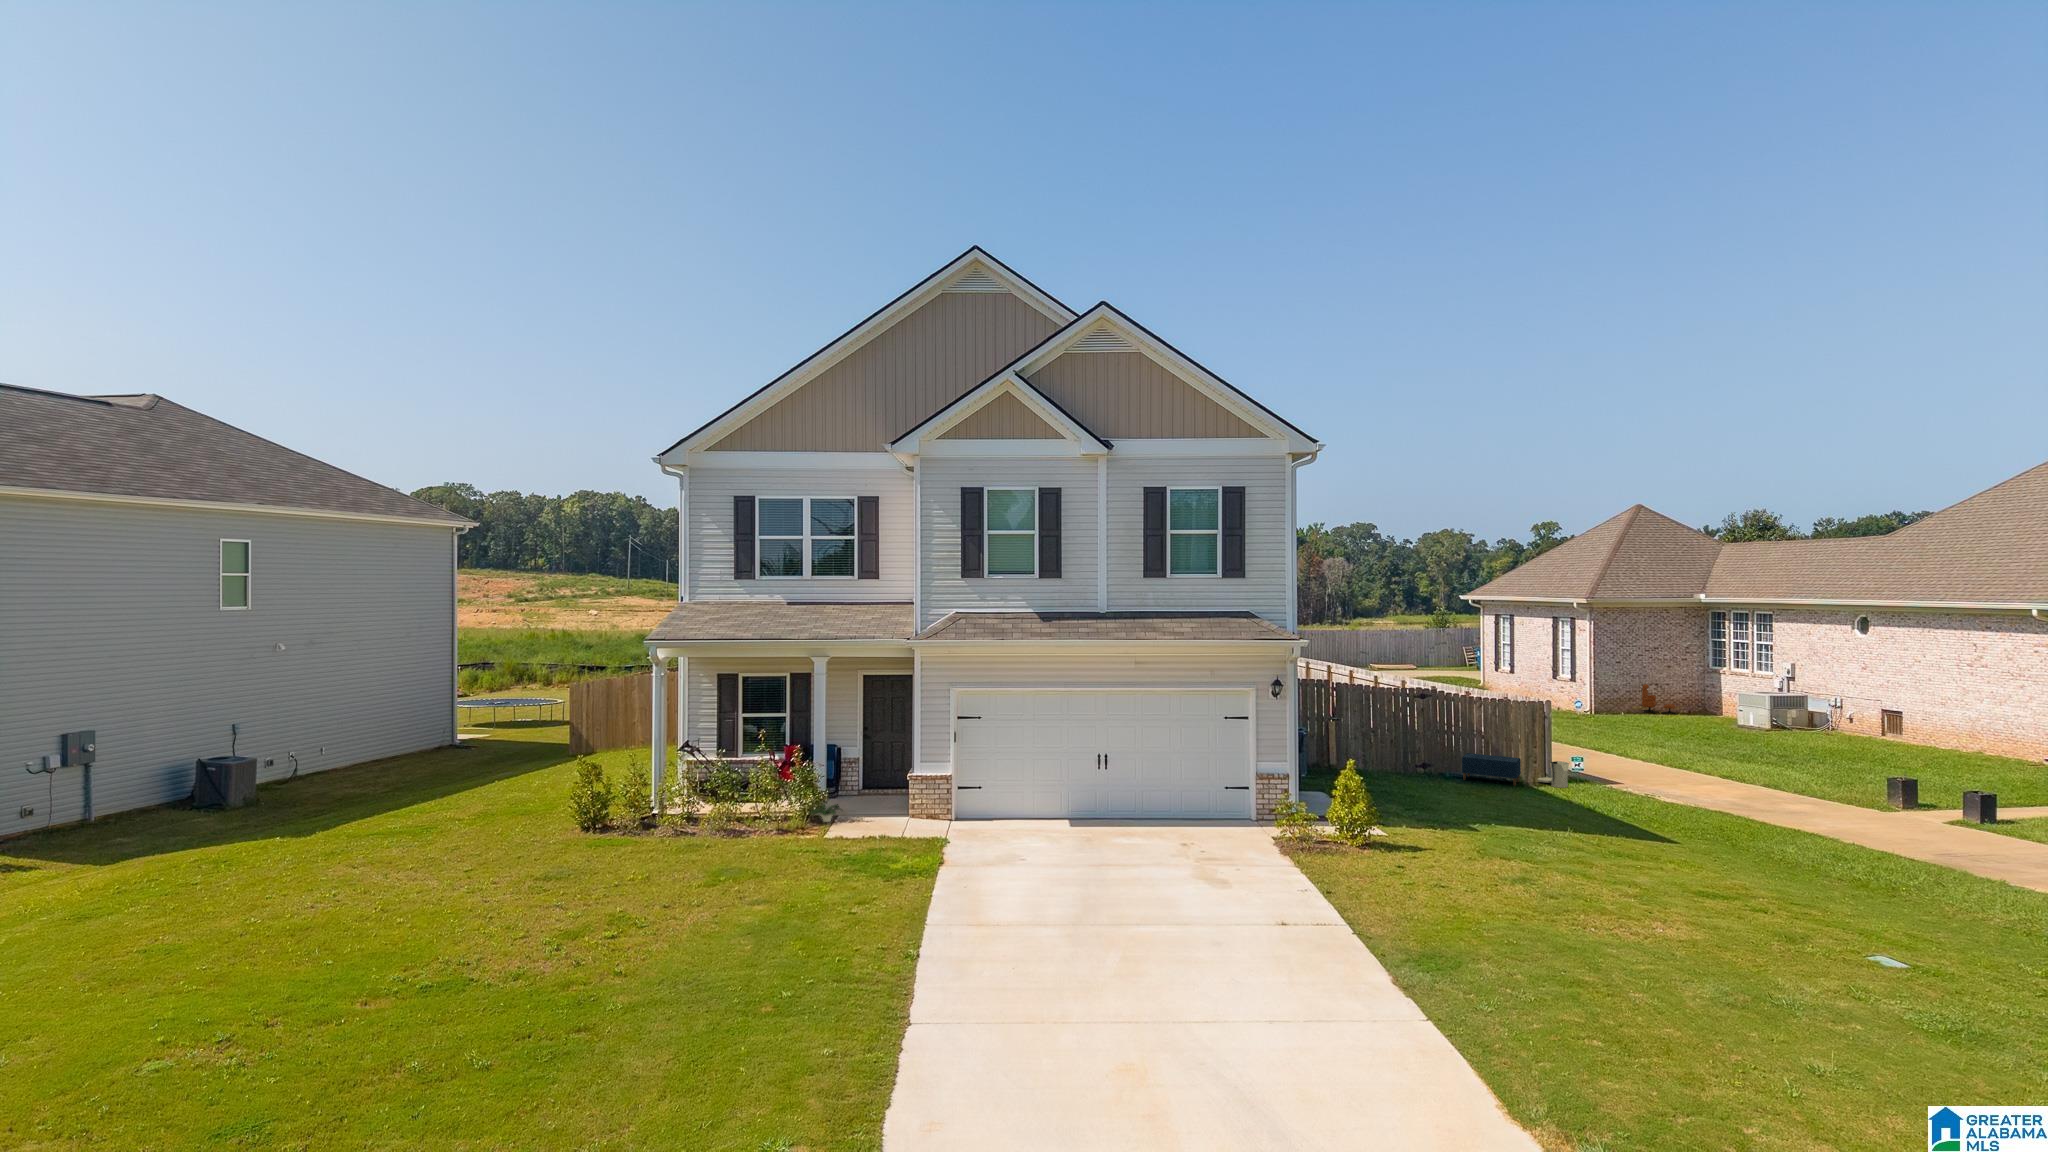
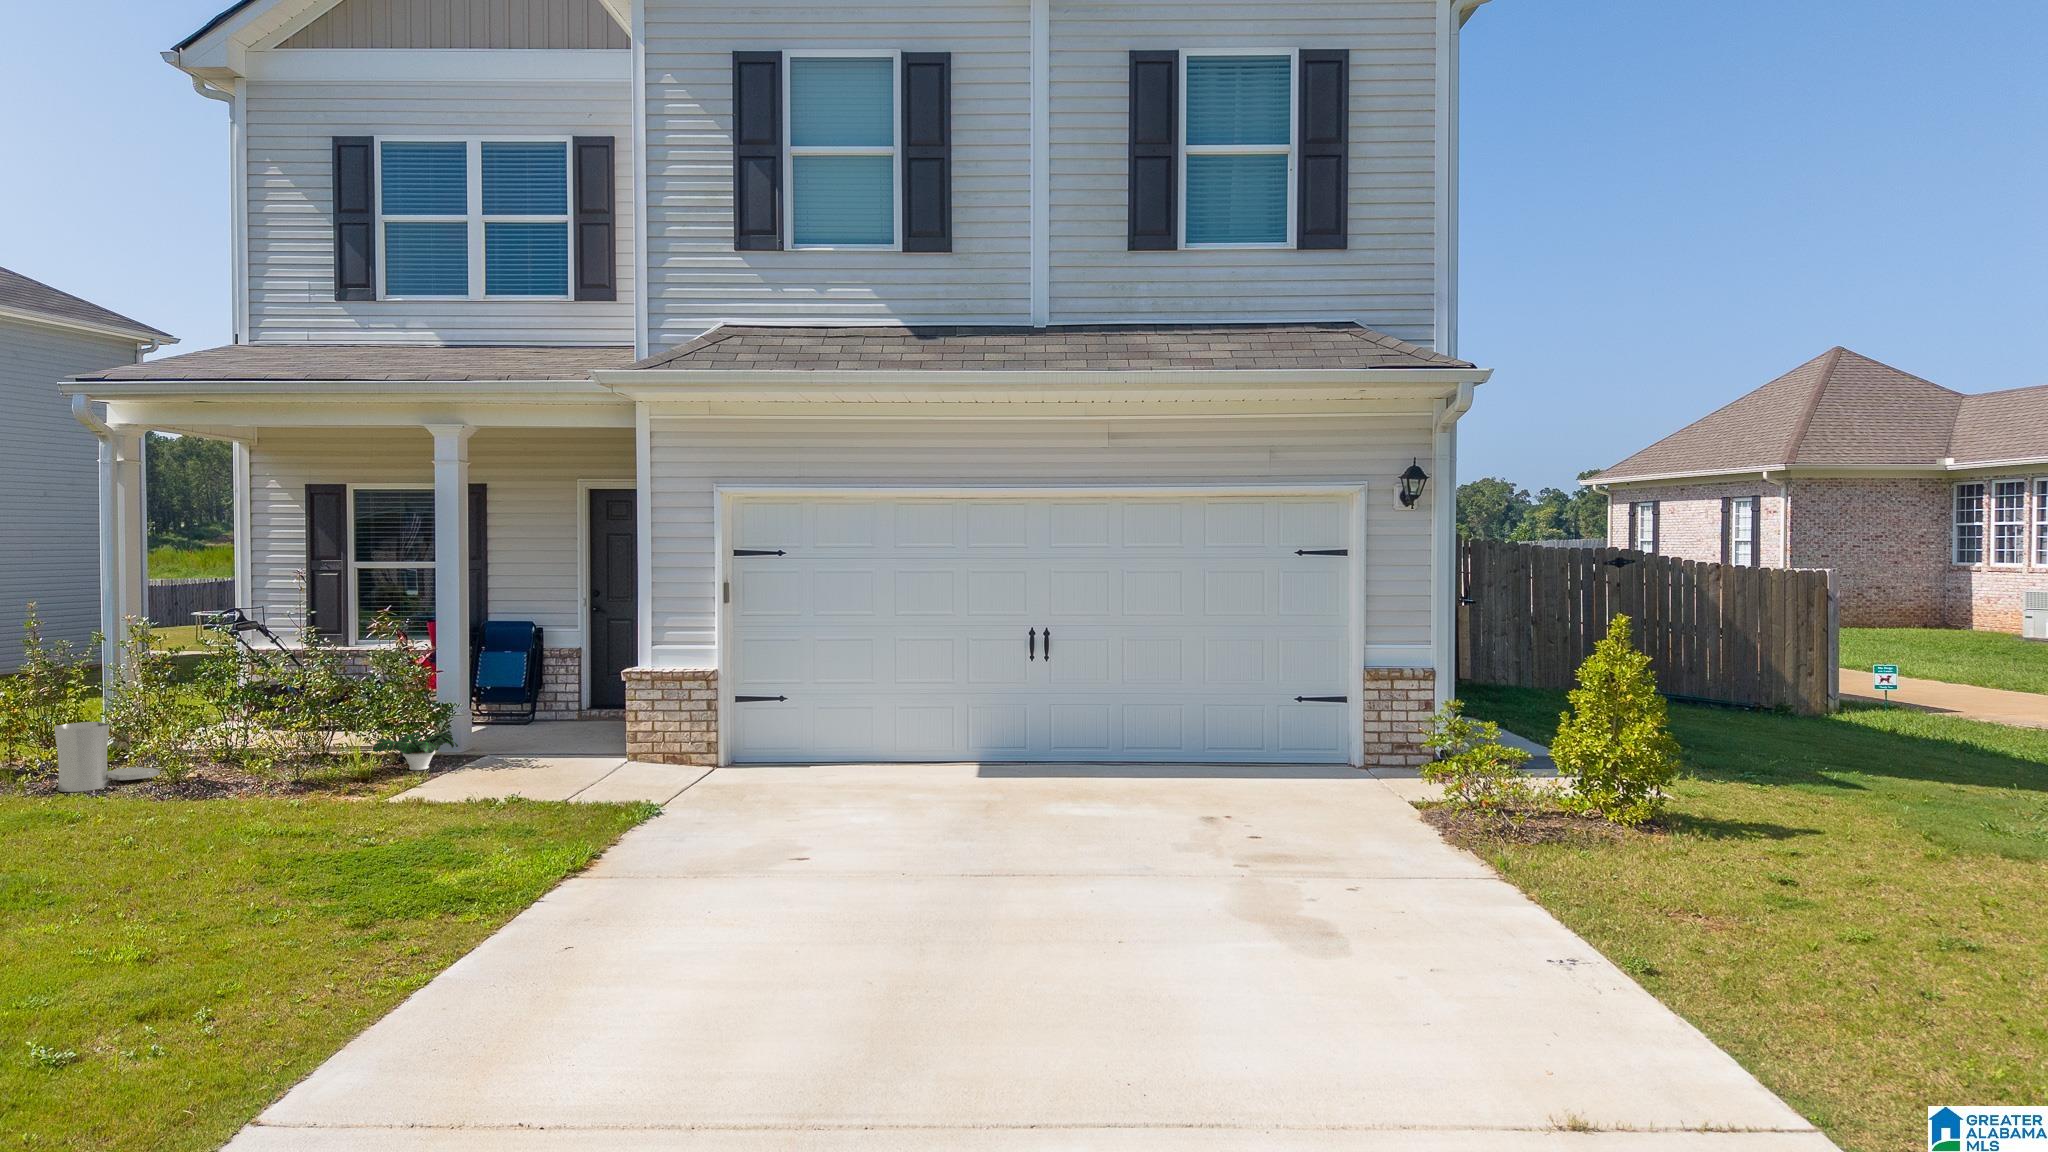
lounge chair: present [1642,684,1677,715] -> none [1848,592,1909,637]
bench: present [1462,753,1521,786] -> none [1692,658,1802,712]
trash can: present [1537,761,1569,788] -> present [54,722,160,792]

